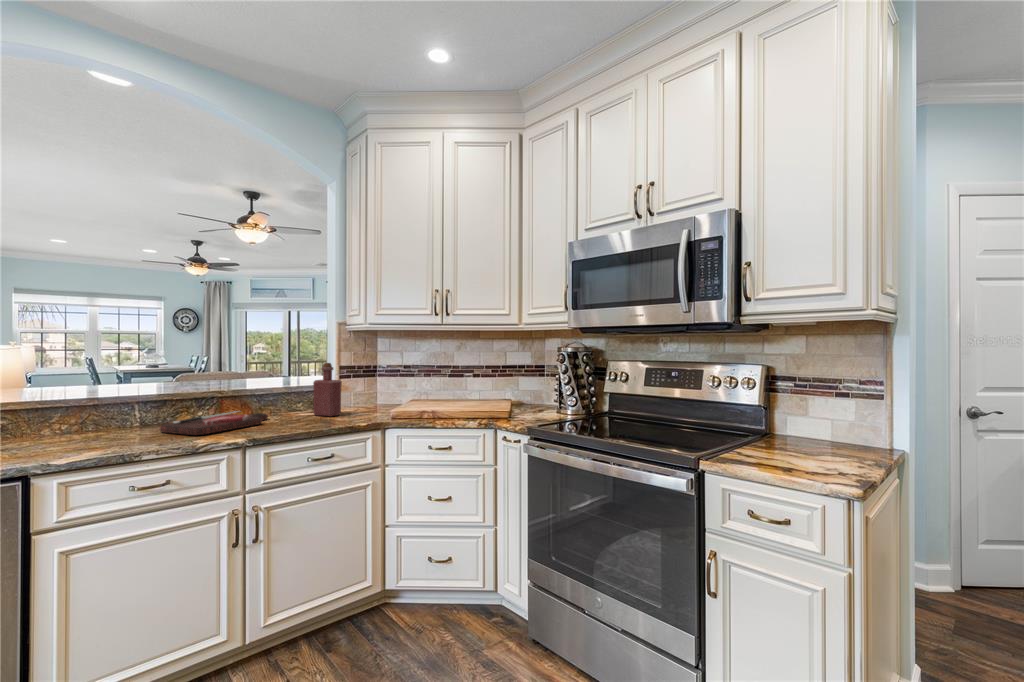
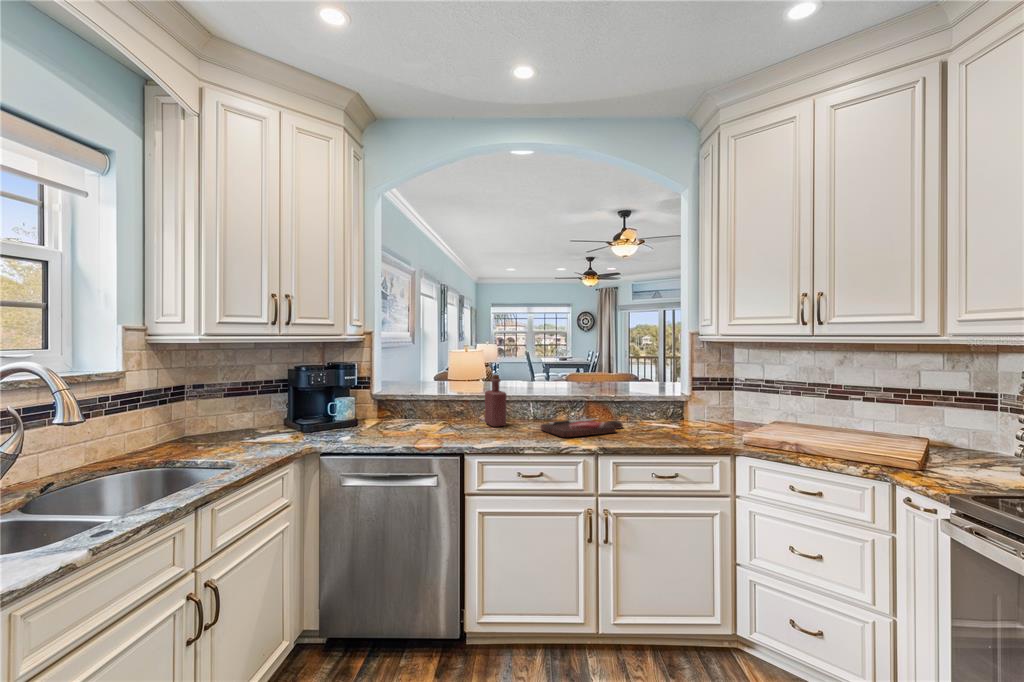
bottle: present [313,363,341,416] -> present [485,375,507,427]

